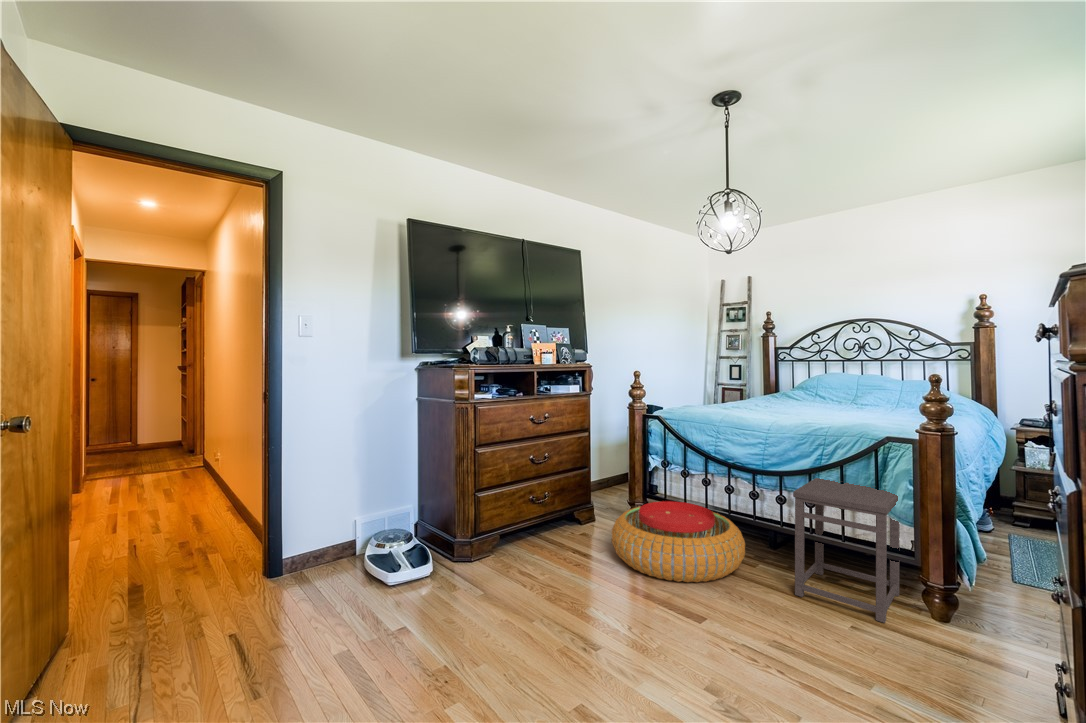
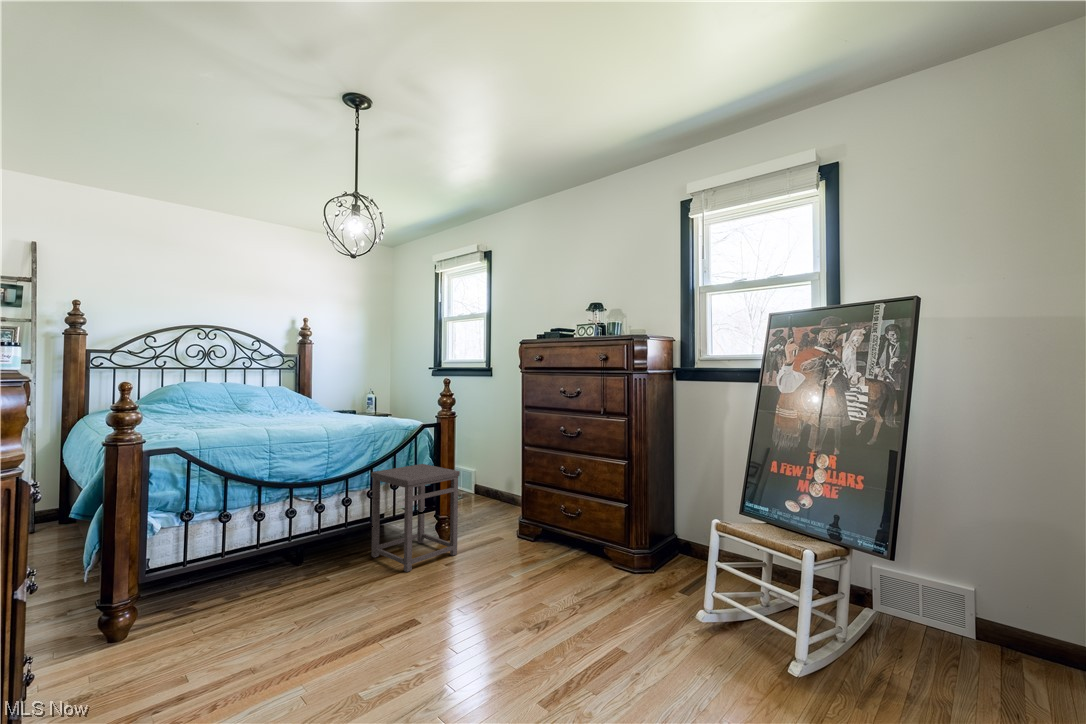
pouf: present [612,501,745,582] -> none [188,541,373,652]

